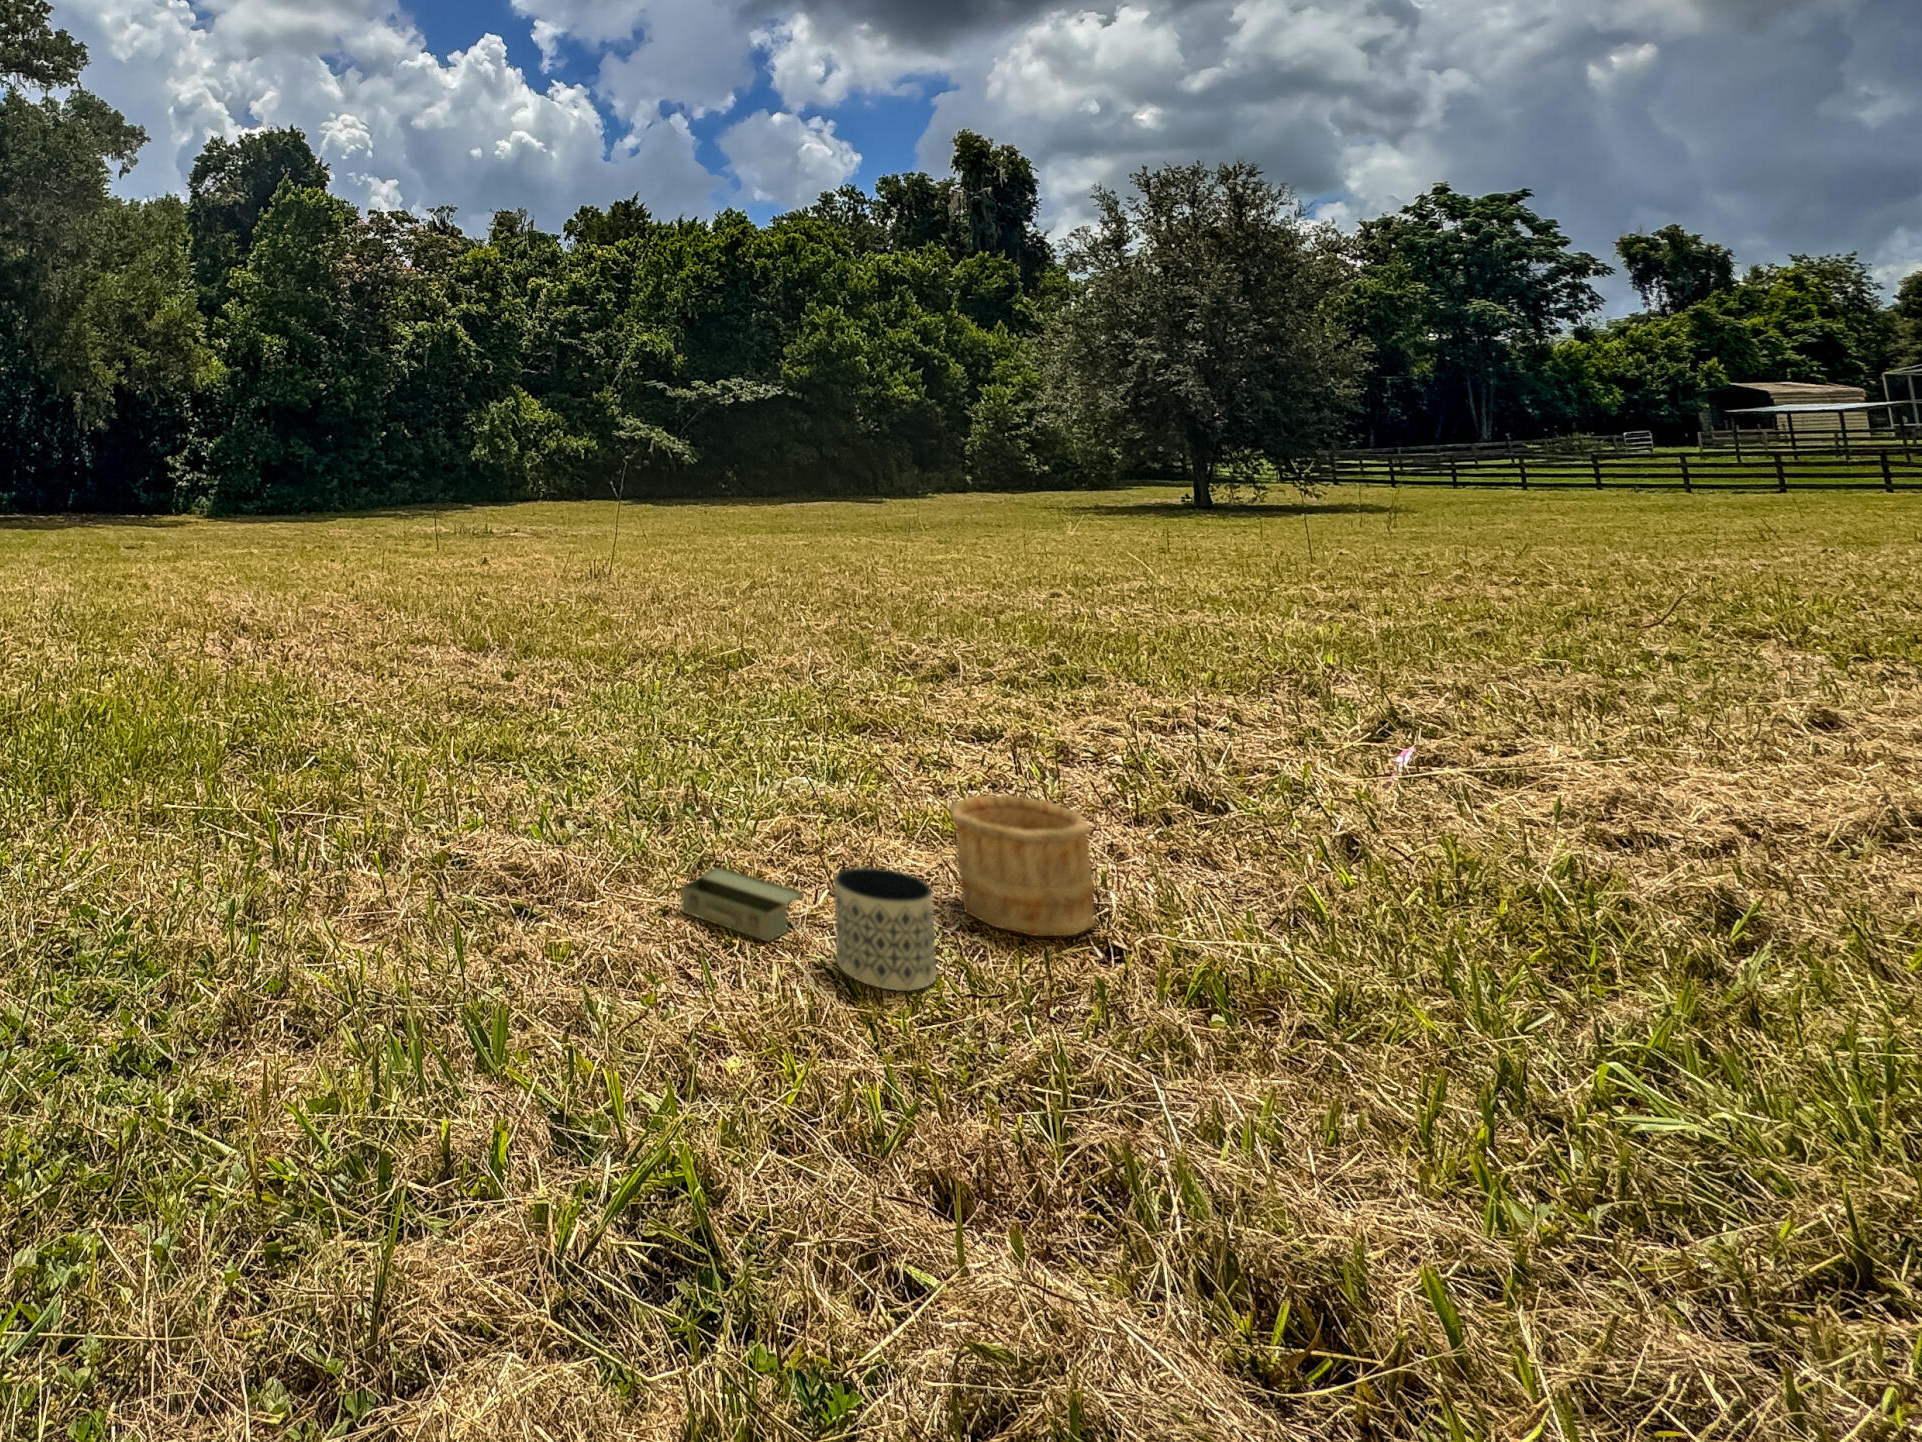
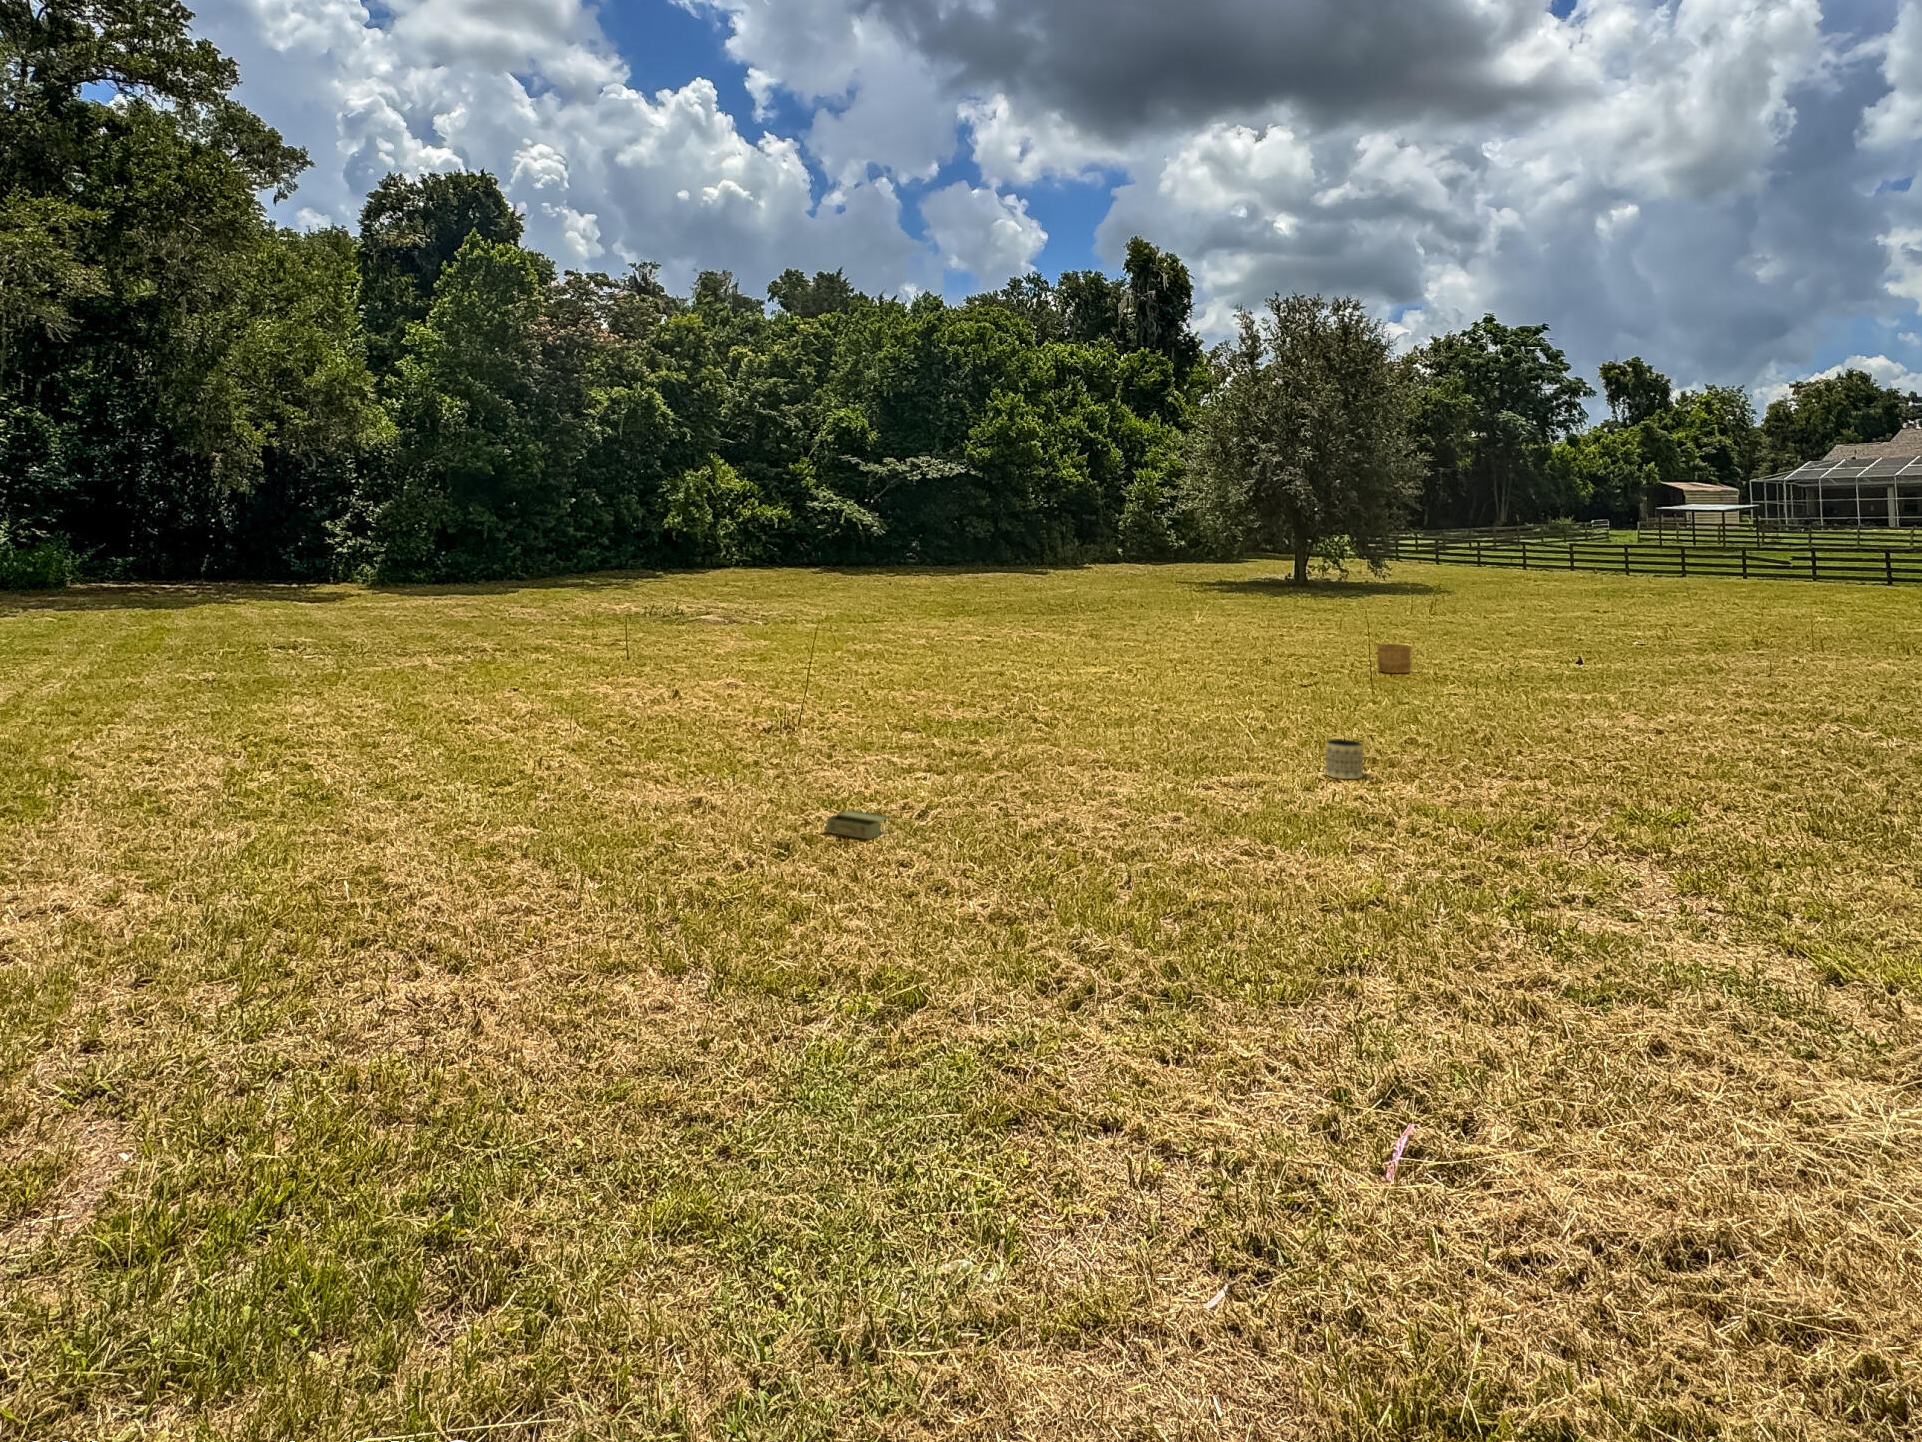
wooden bucket: present [950,796,1094,936] -> present [1377,644,1411,673]
planter: present [834,867,936,991] -> present [1325,739,1363,779]

